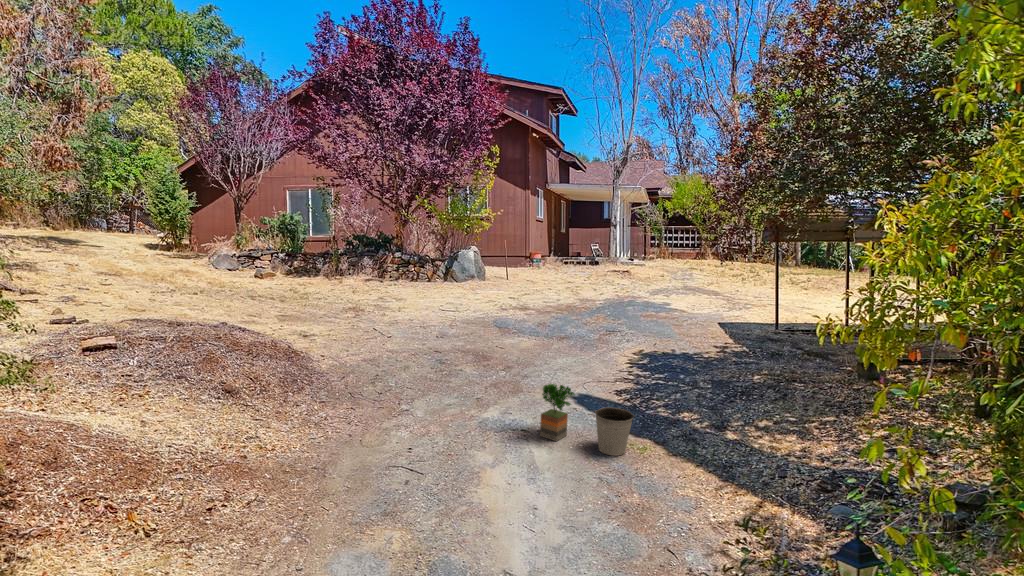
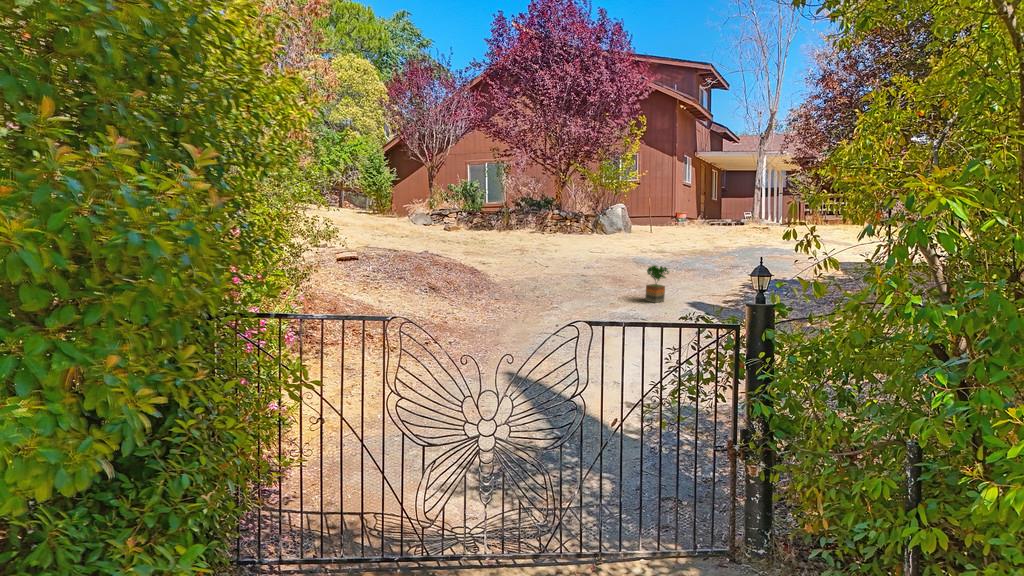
bucket: present [595,407,634,456] -> none [682,280,710,310]

